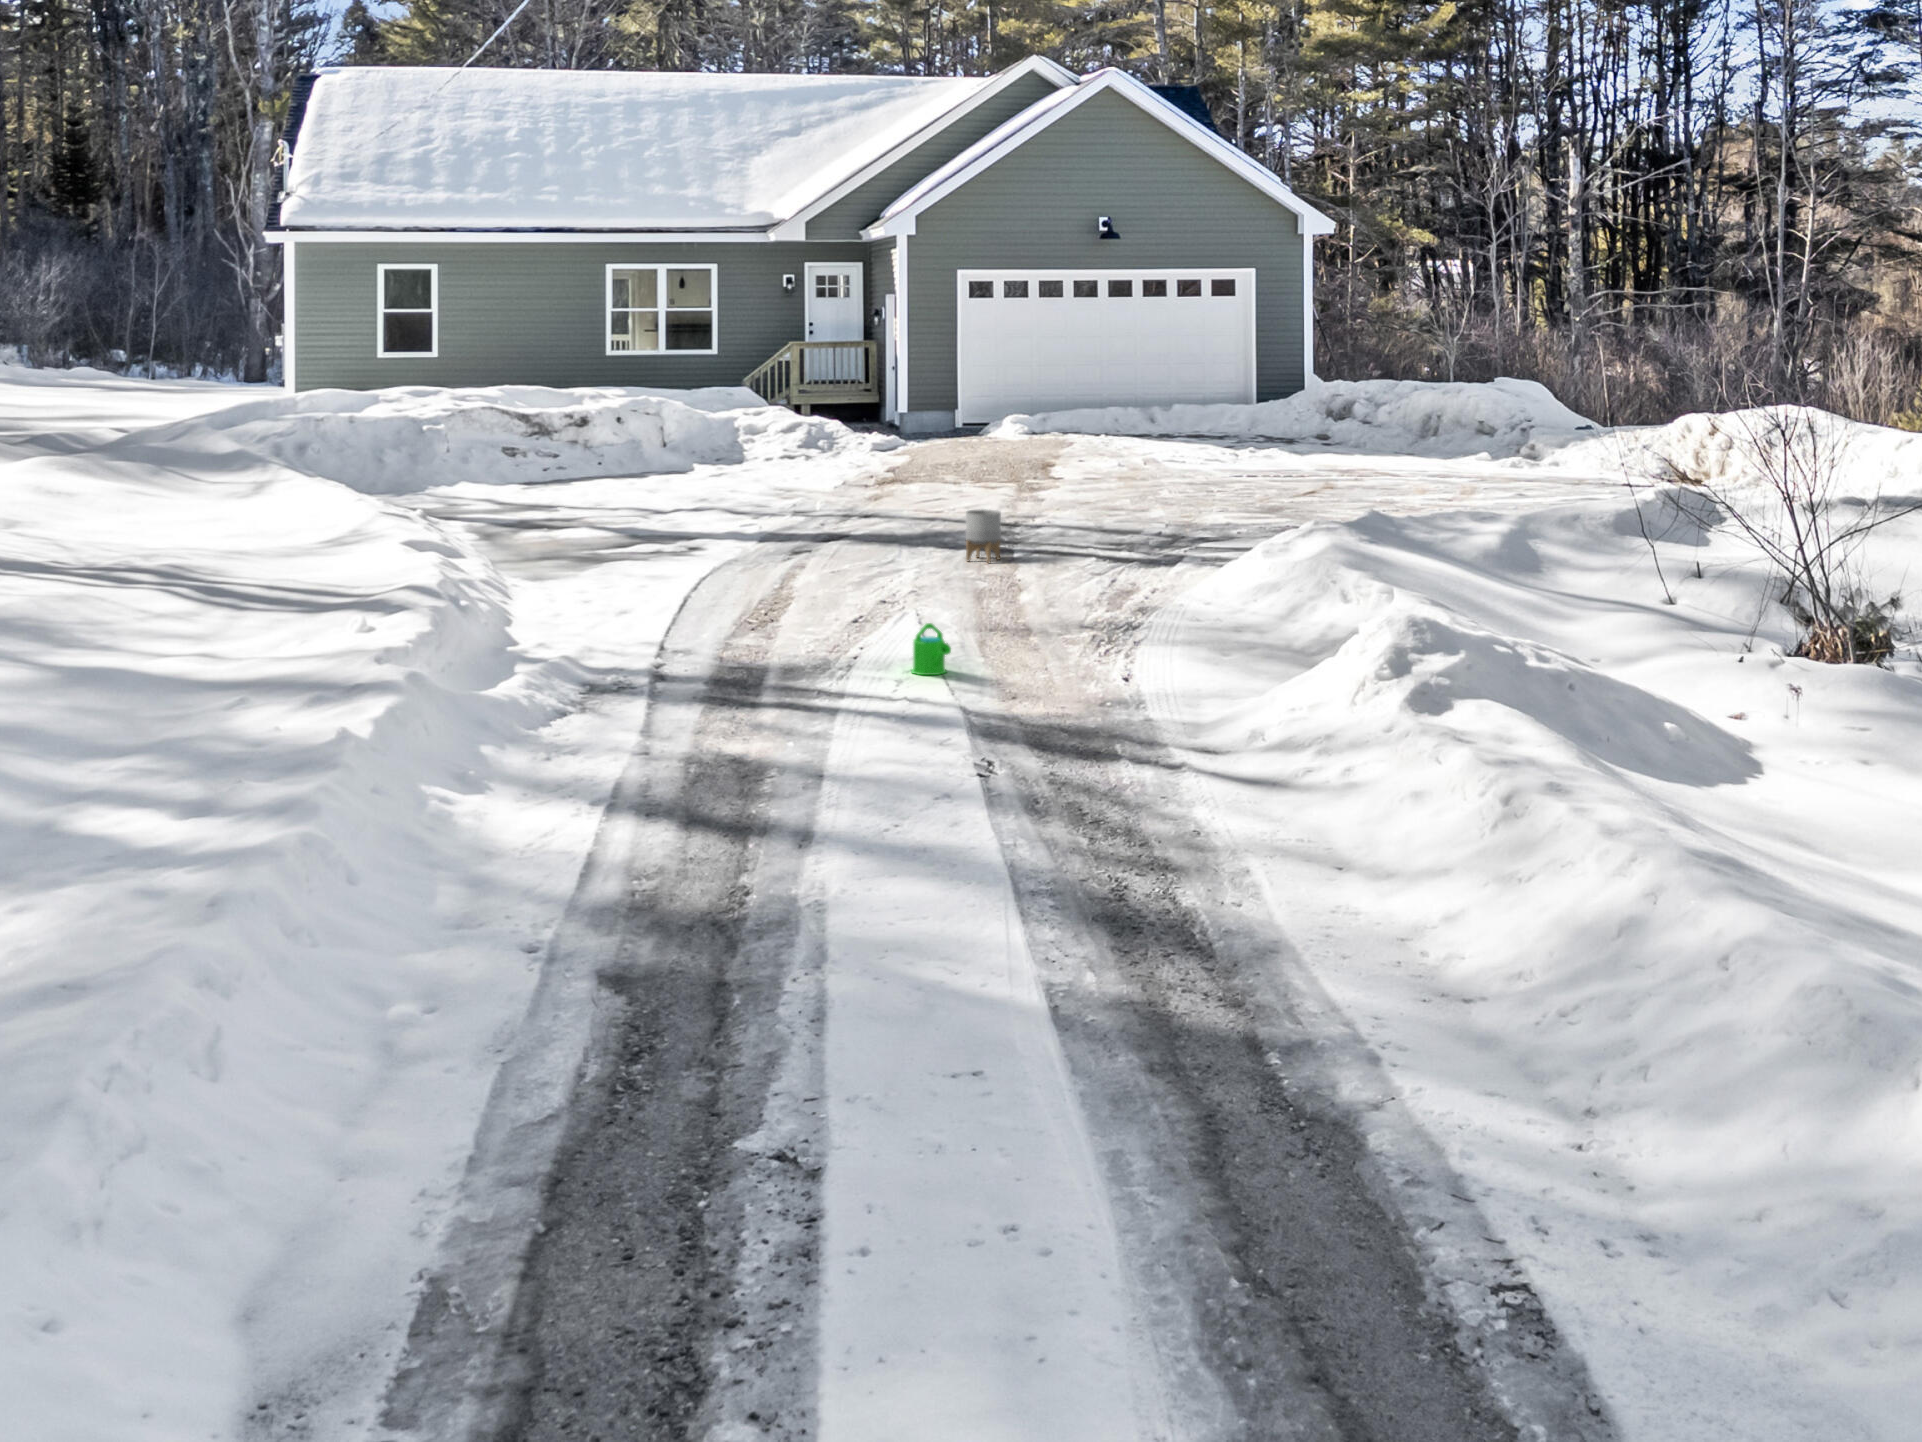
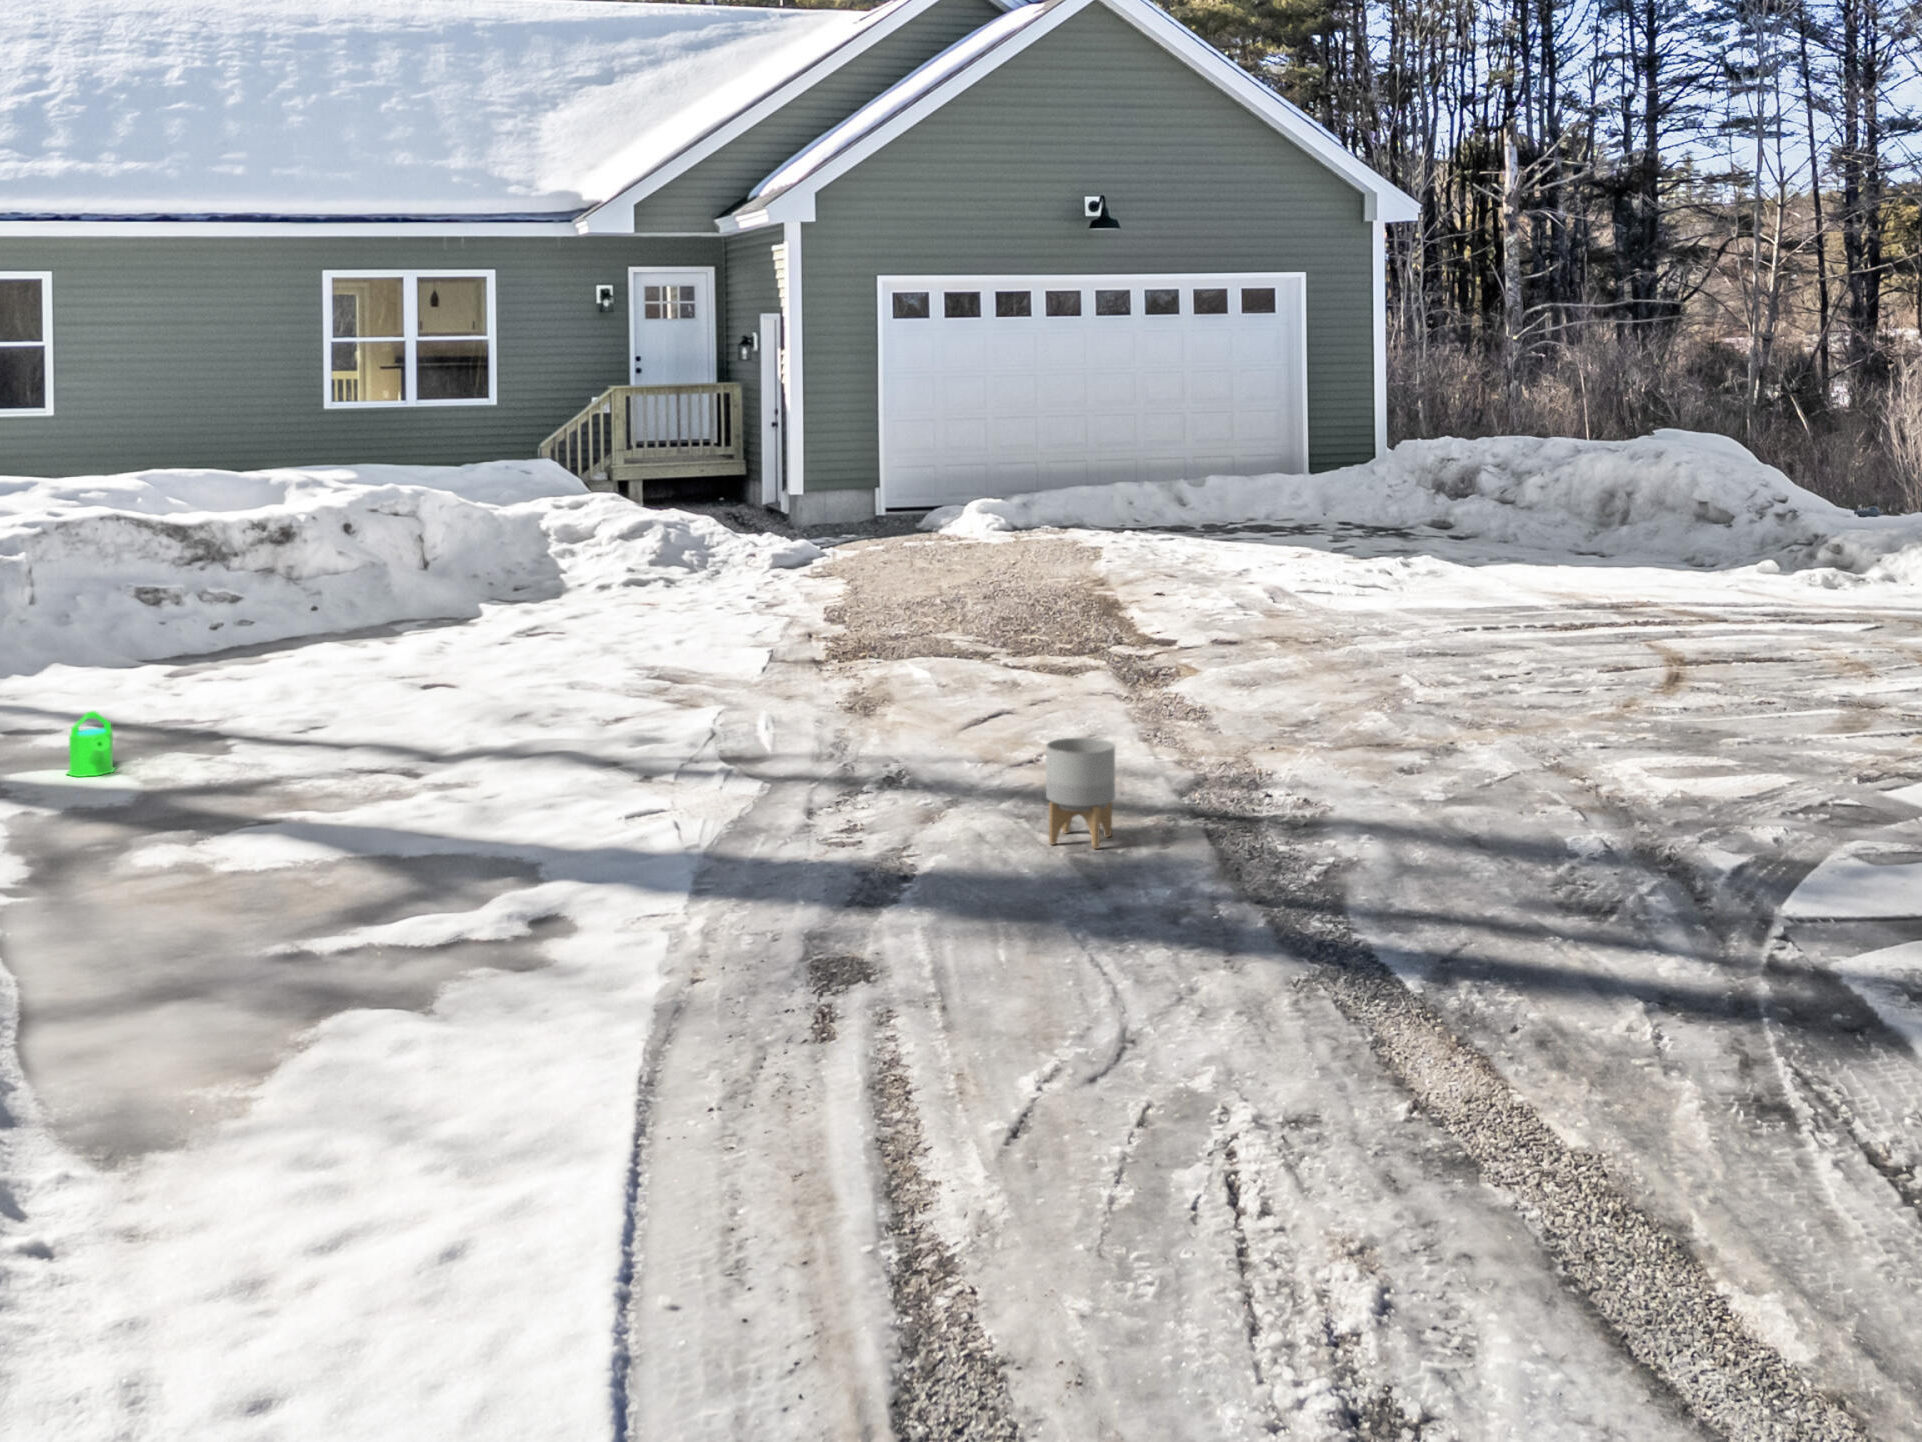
watering can: present [911,623,951,675] -> present [67,711,115,777]

